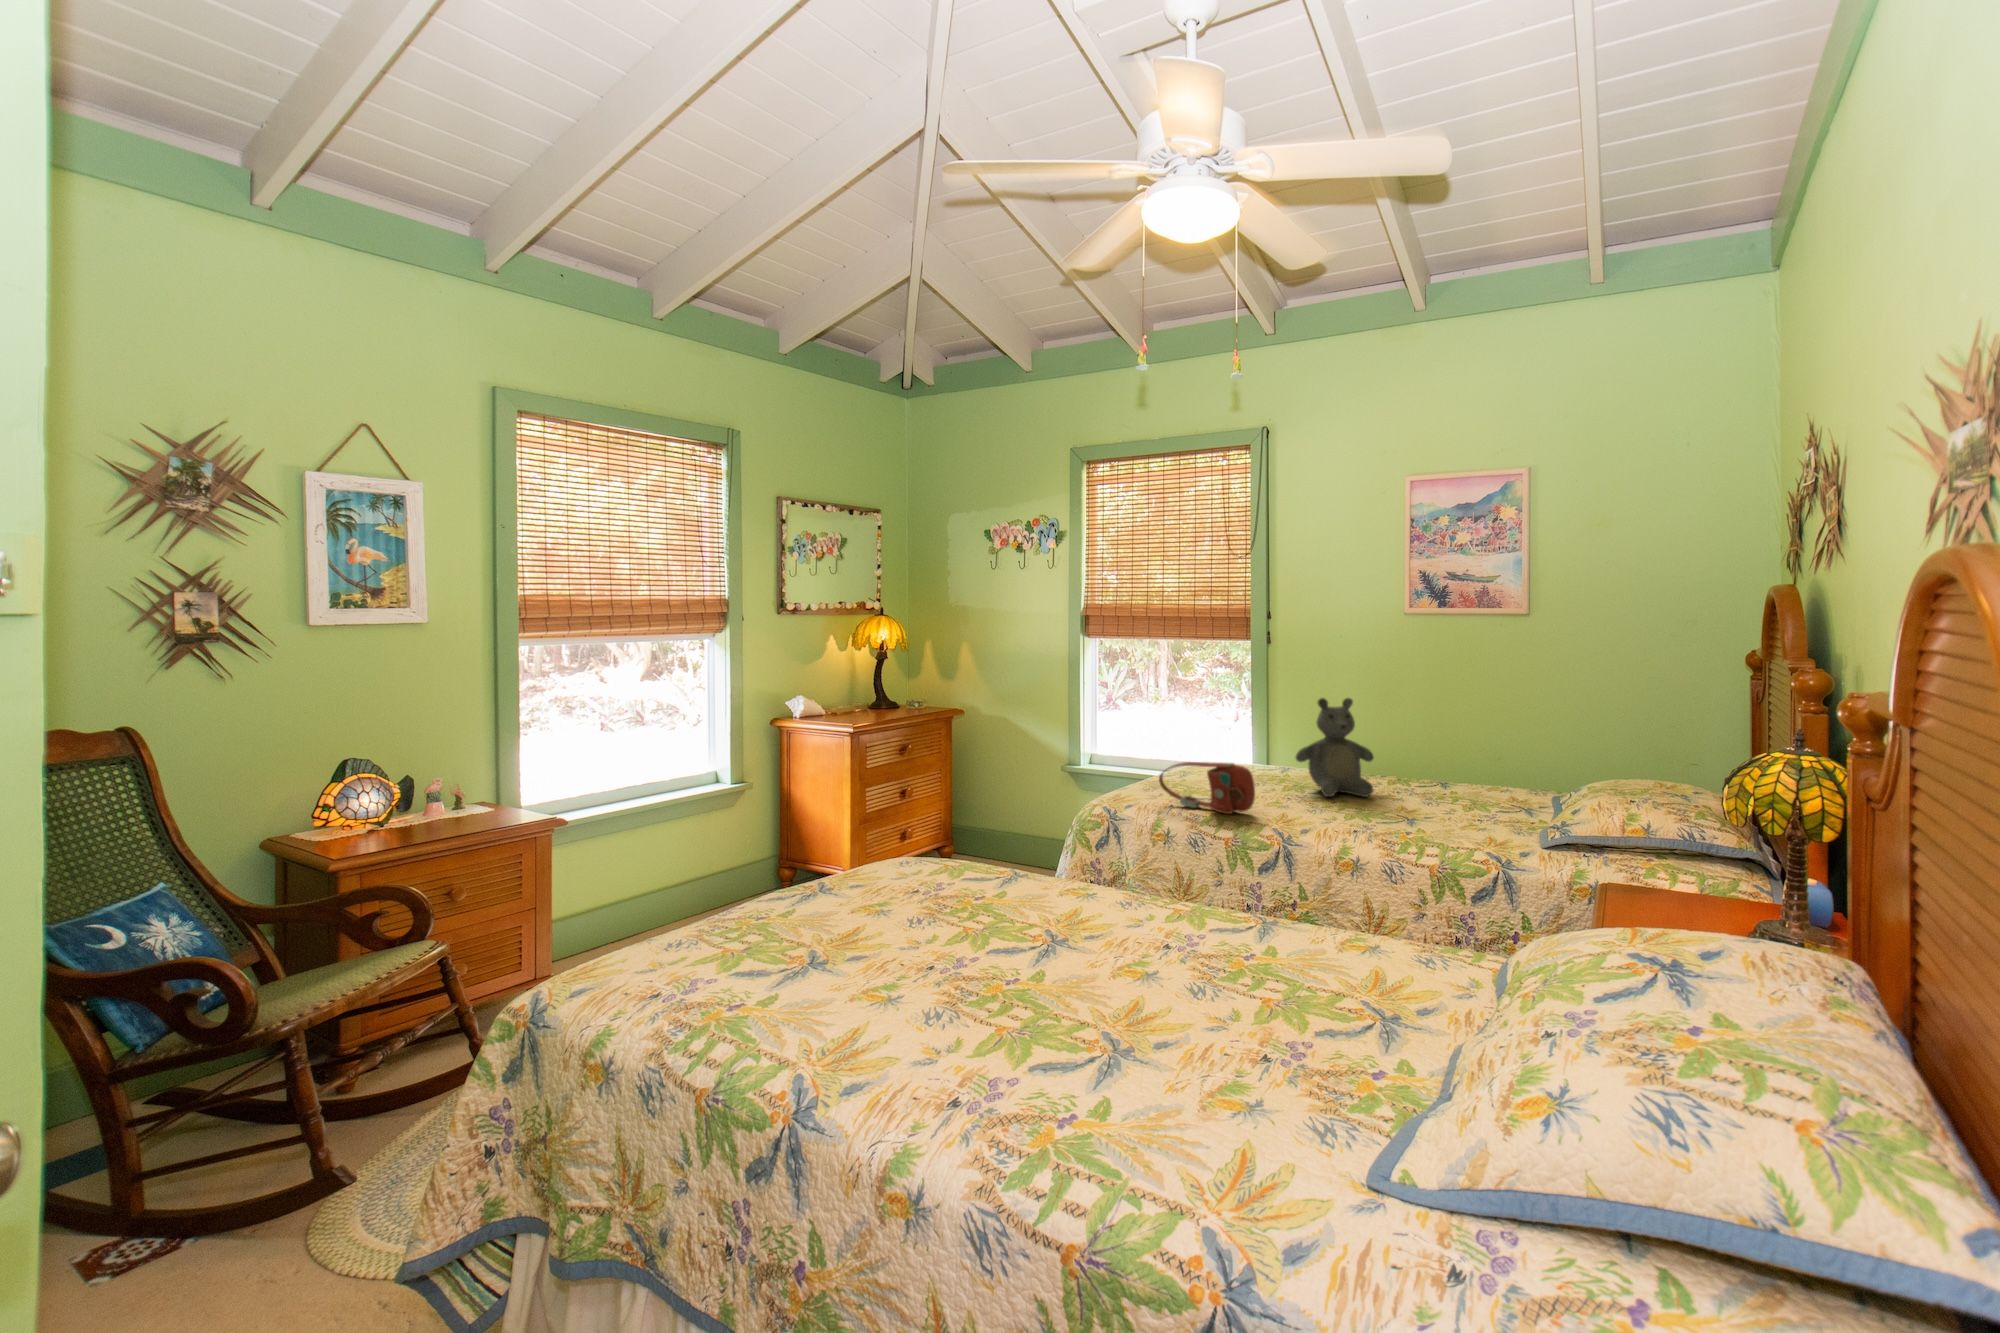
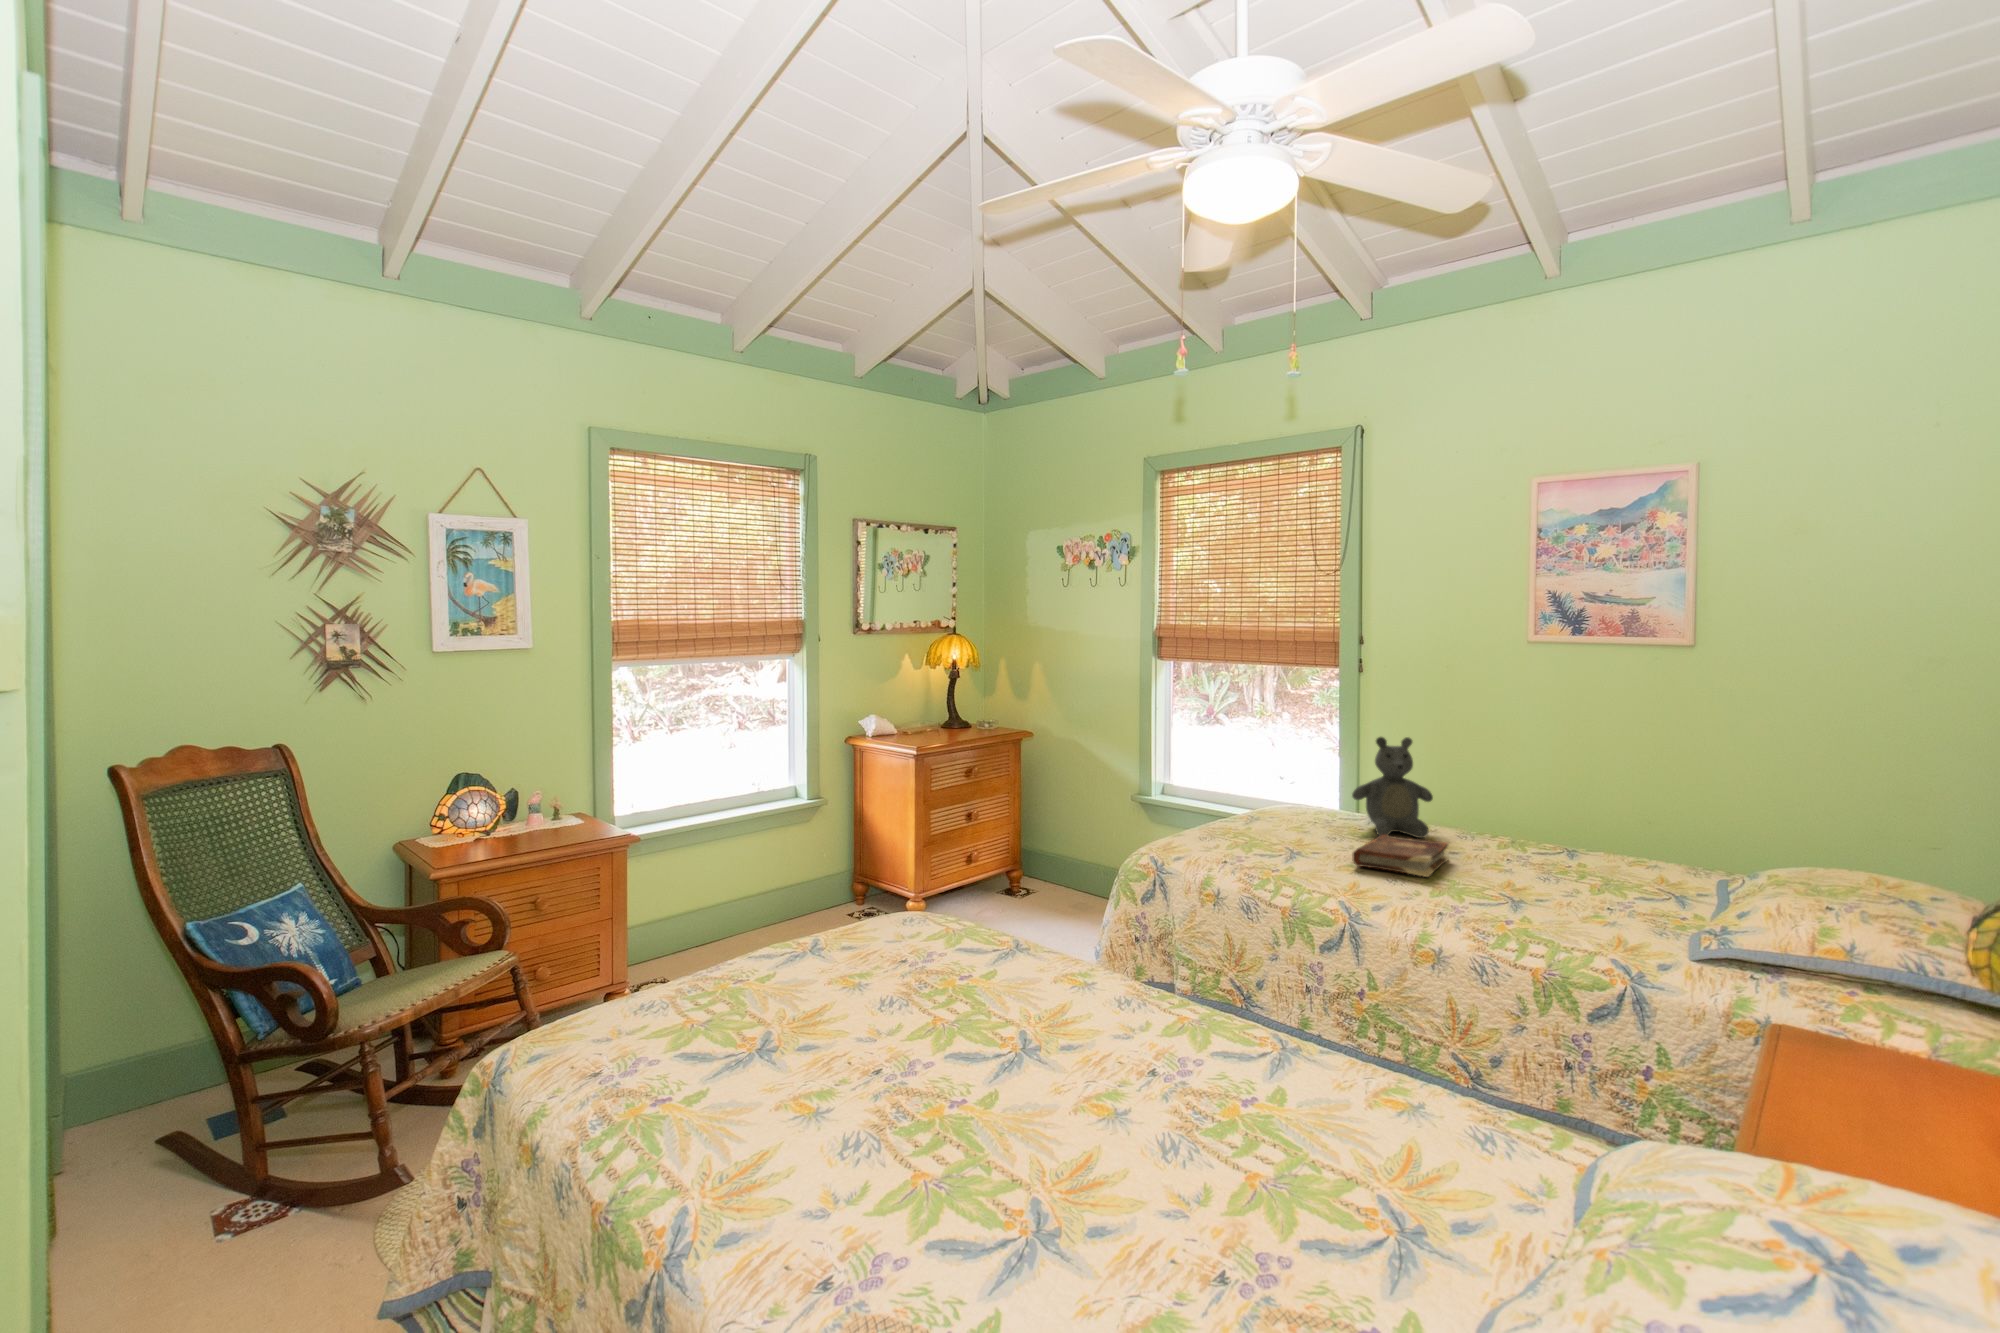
handbag: present [1159,762,1255,814] -> none [1210,798,1303,852]
book: none [1309,793,1399,831] -> present [1352,834,1449,877]

